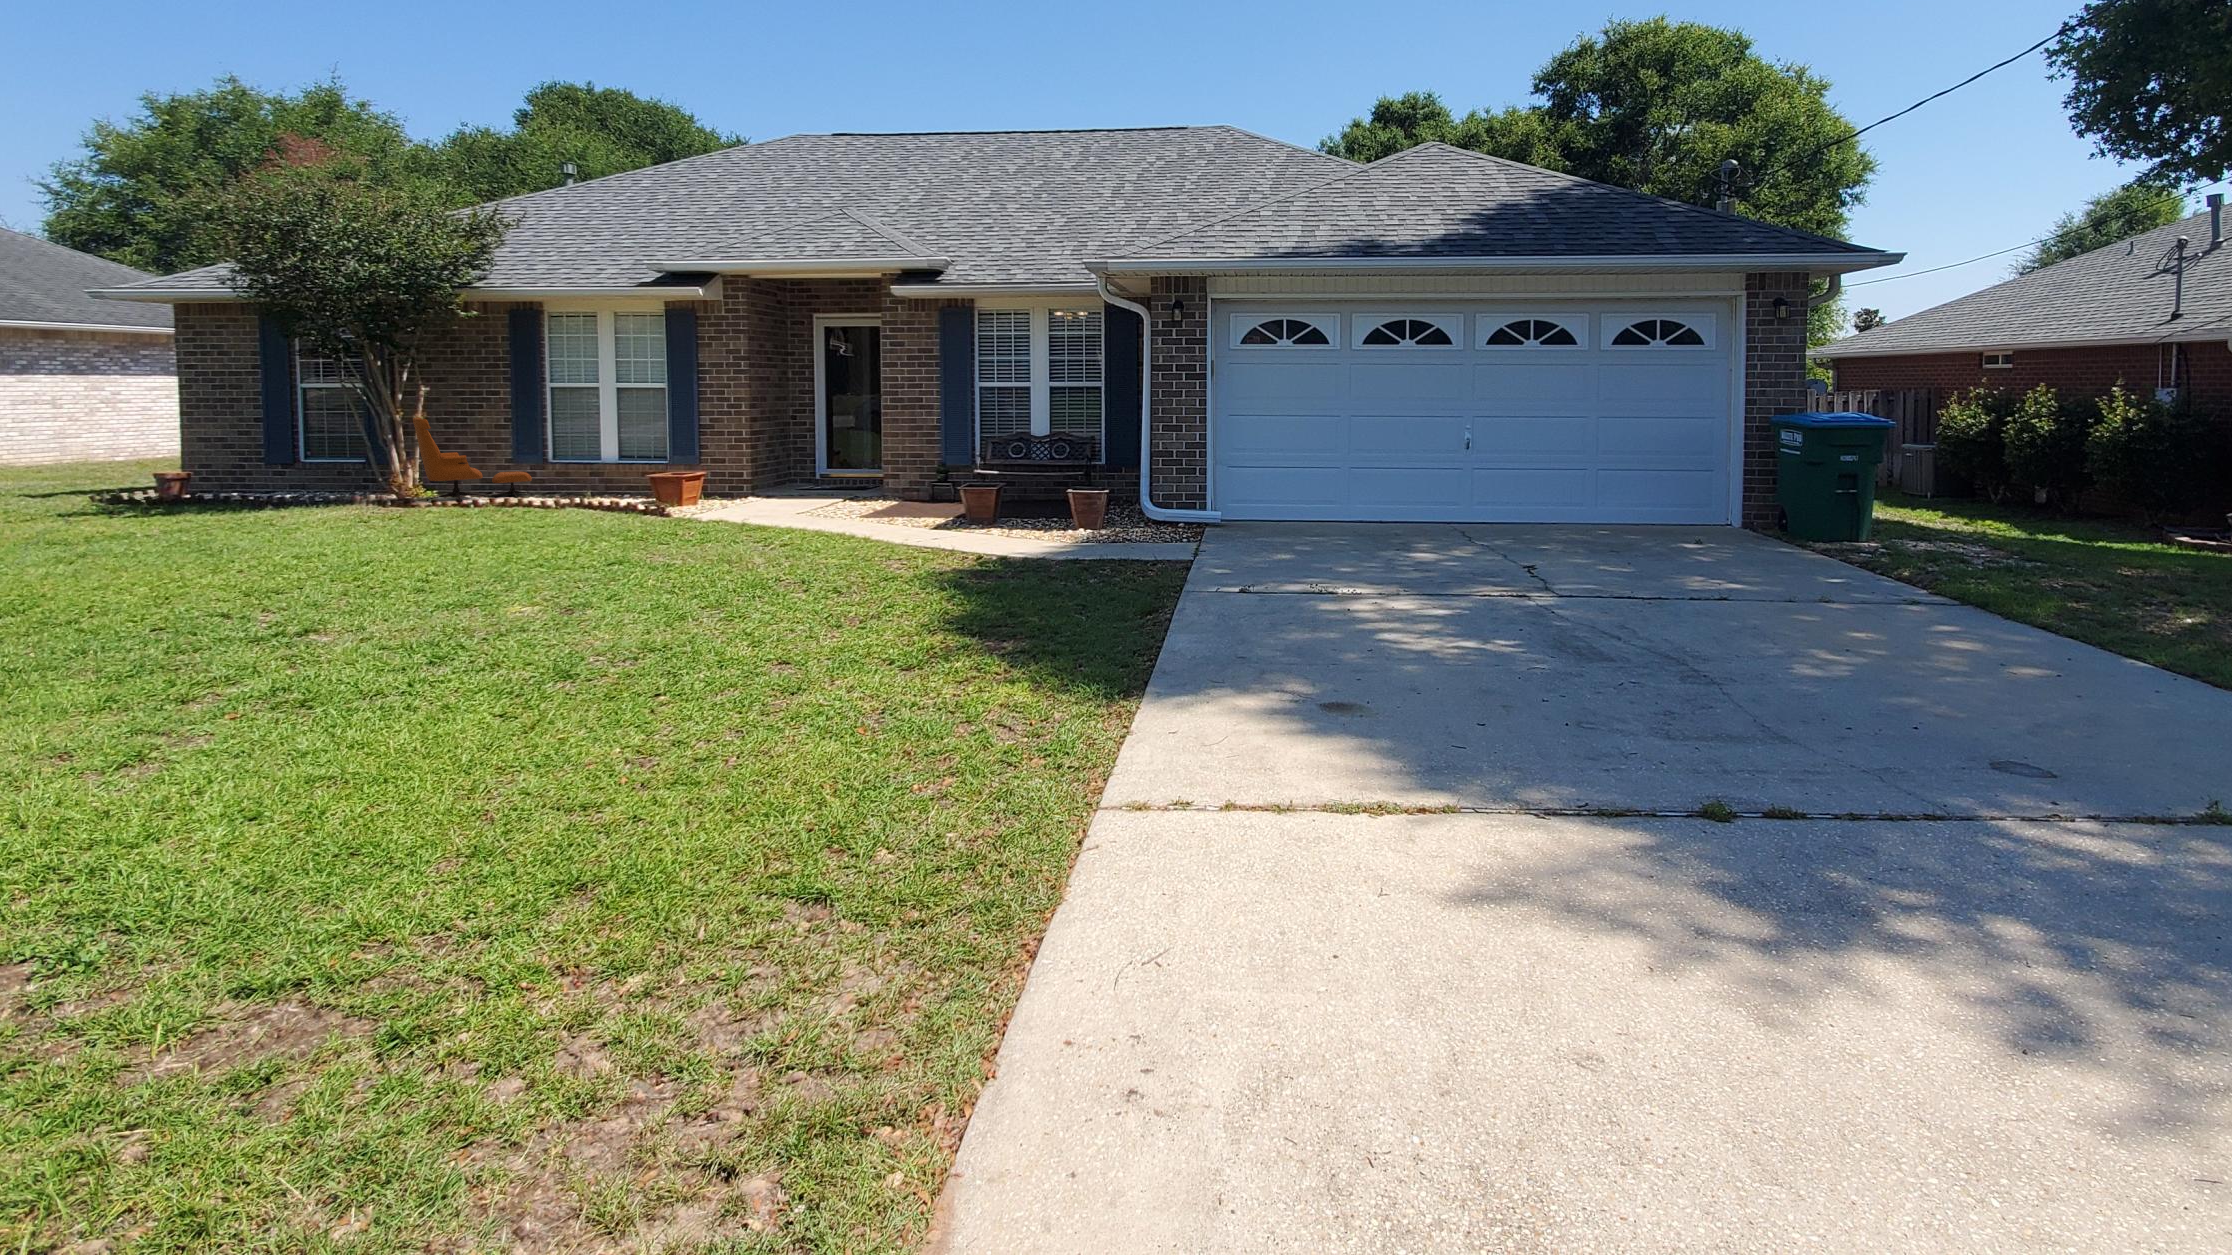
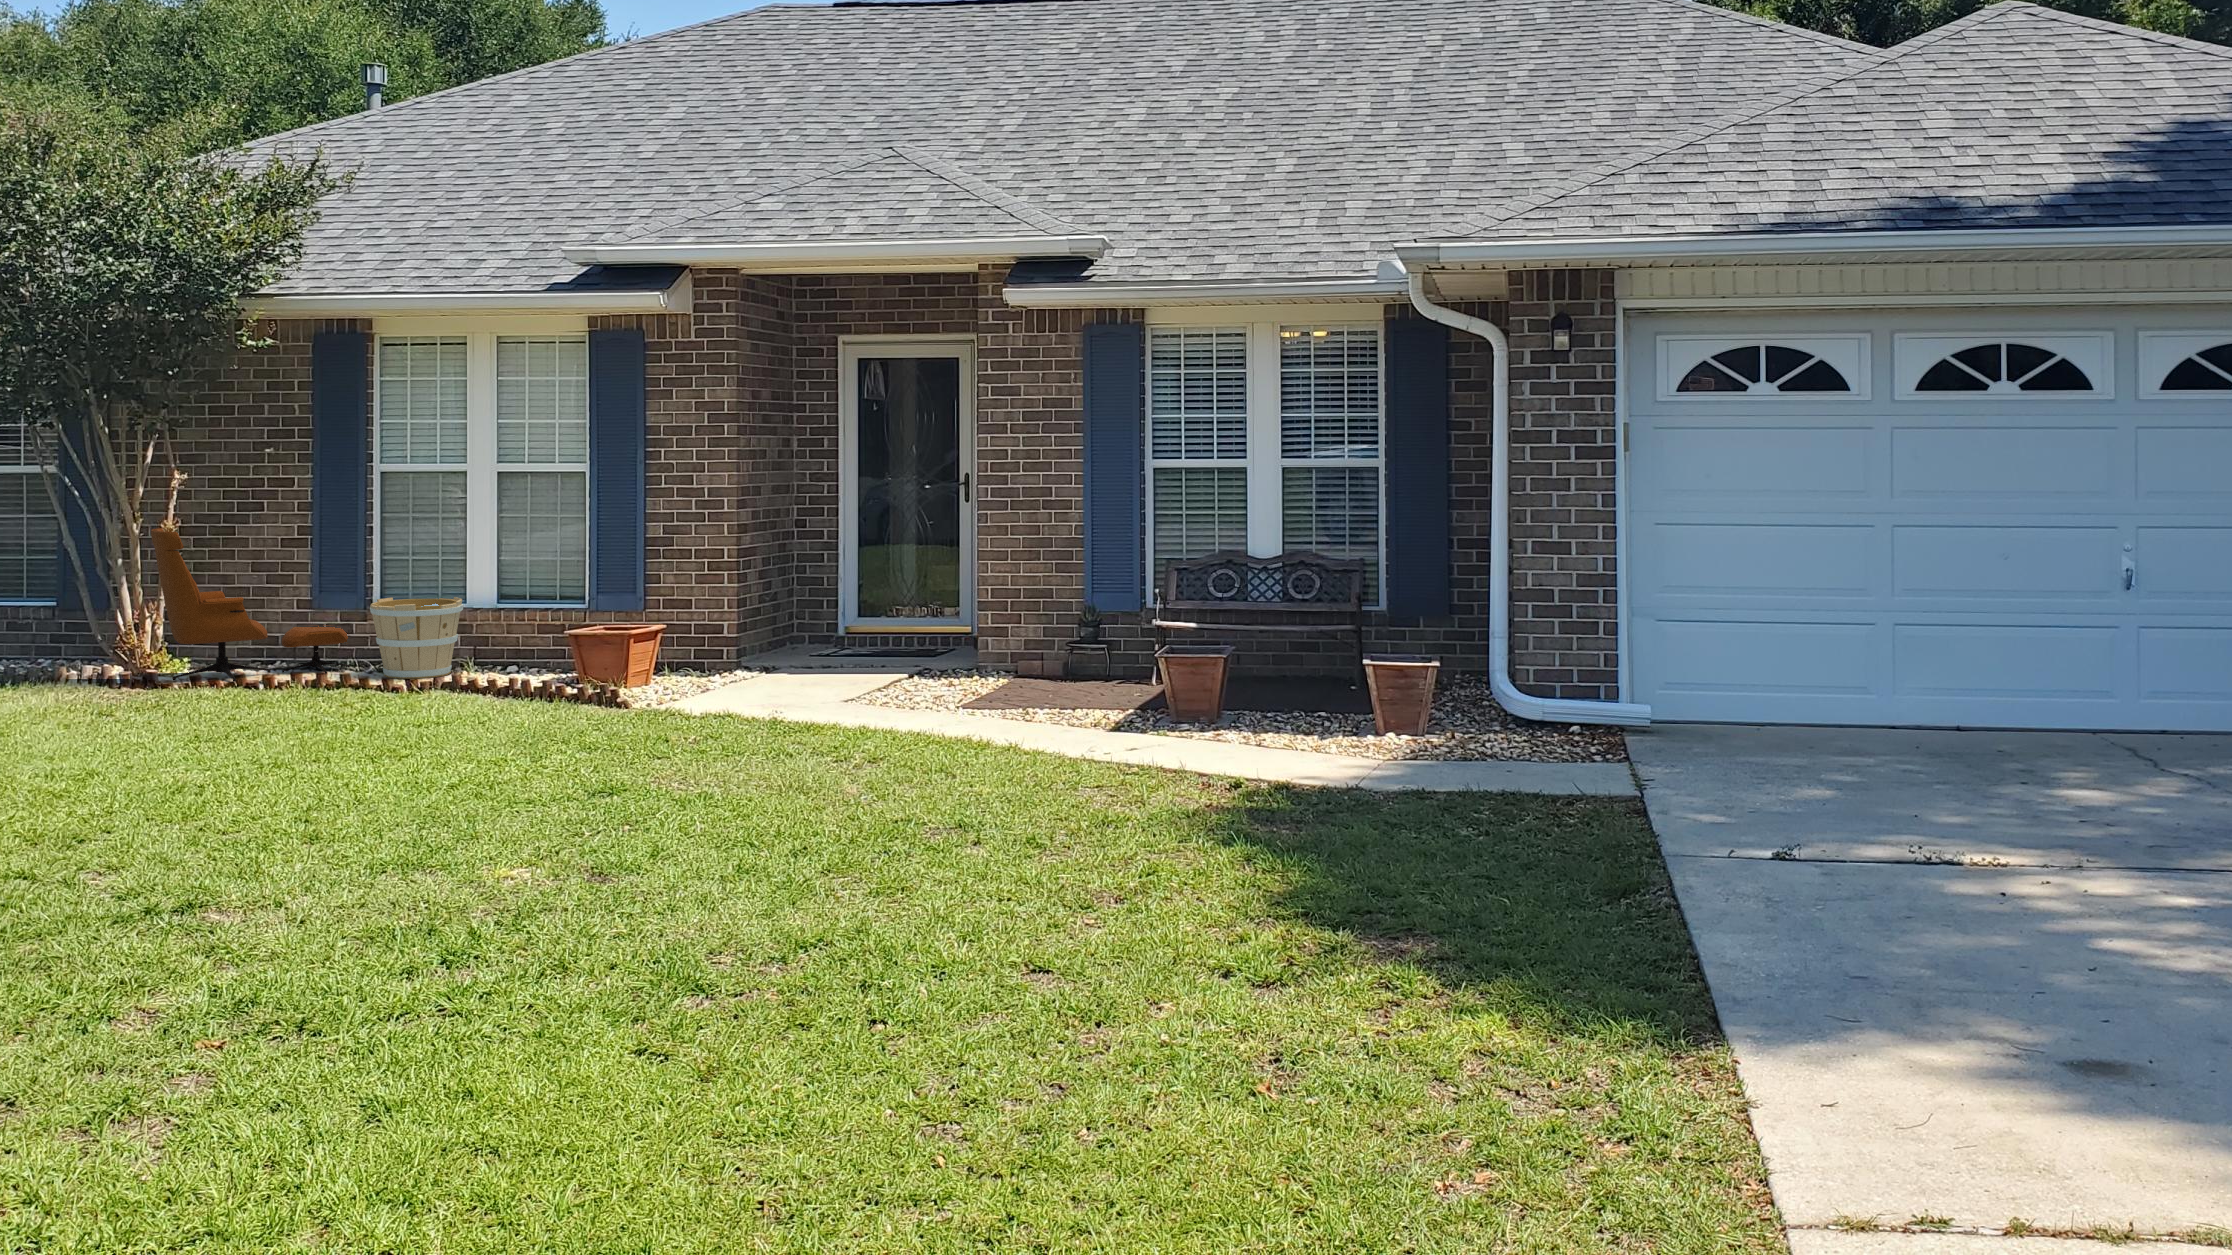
wooden bucket: none [540,456,594,500] -> present [370,597,464,679]

